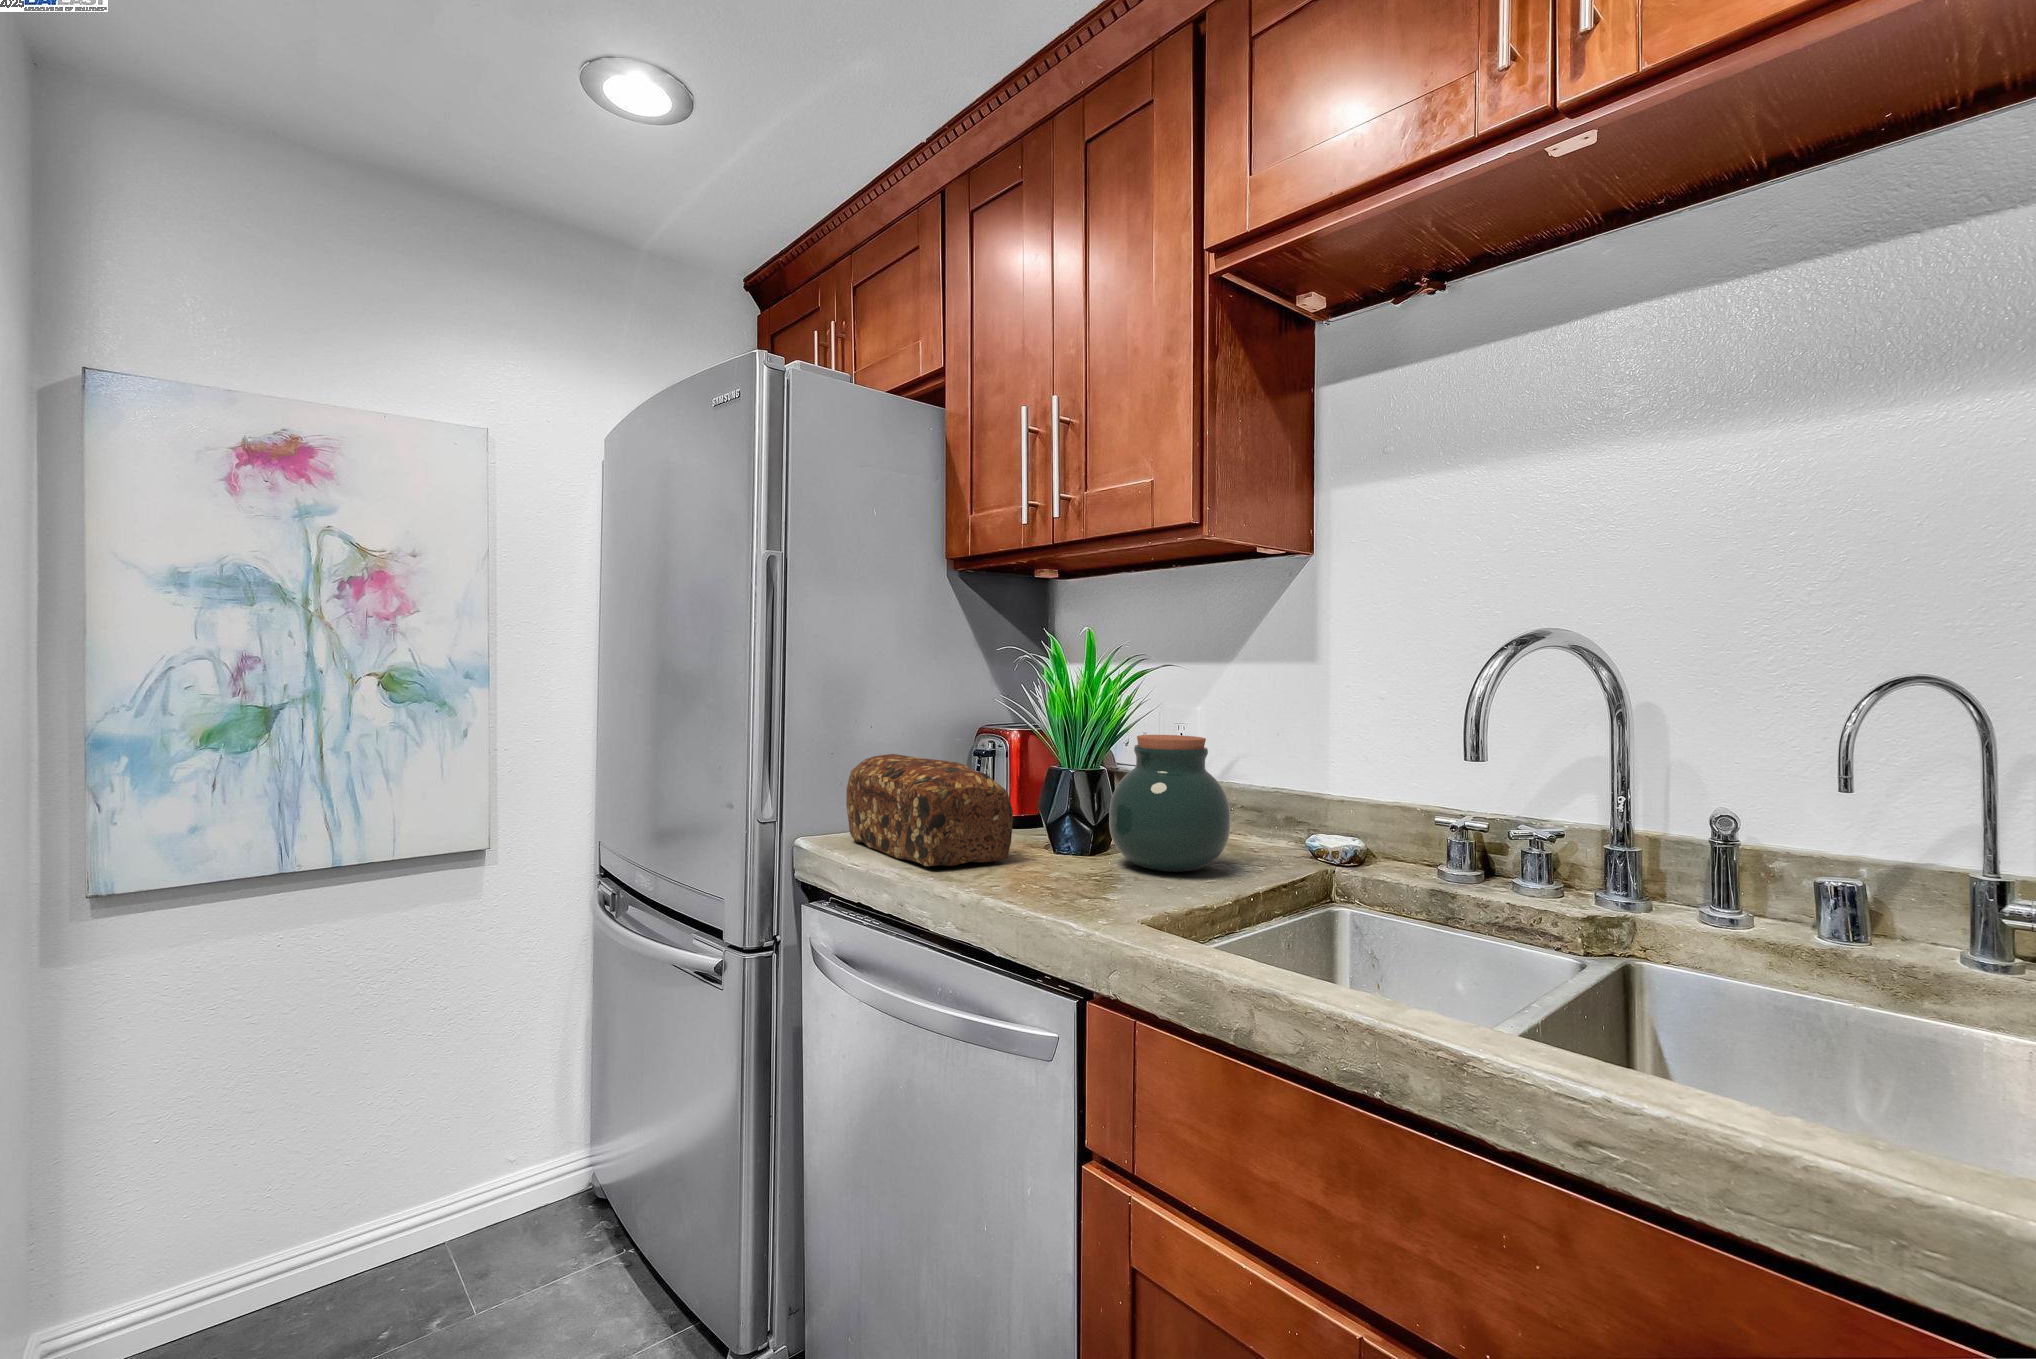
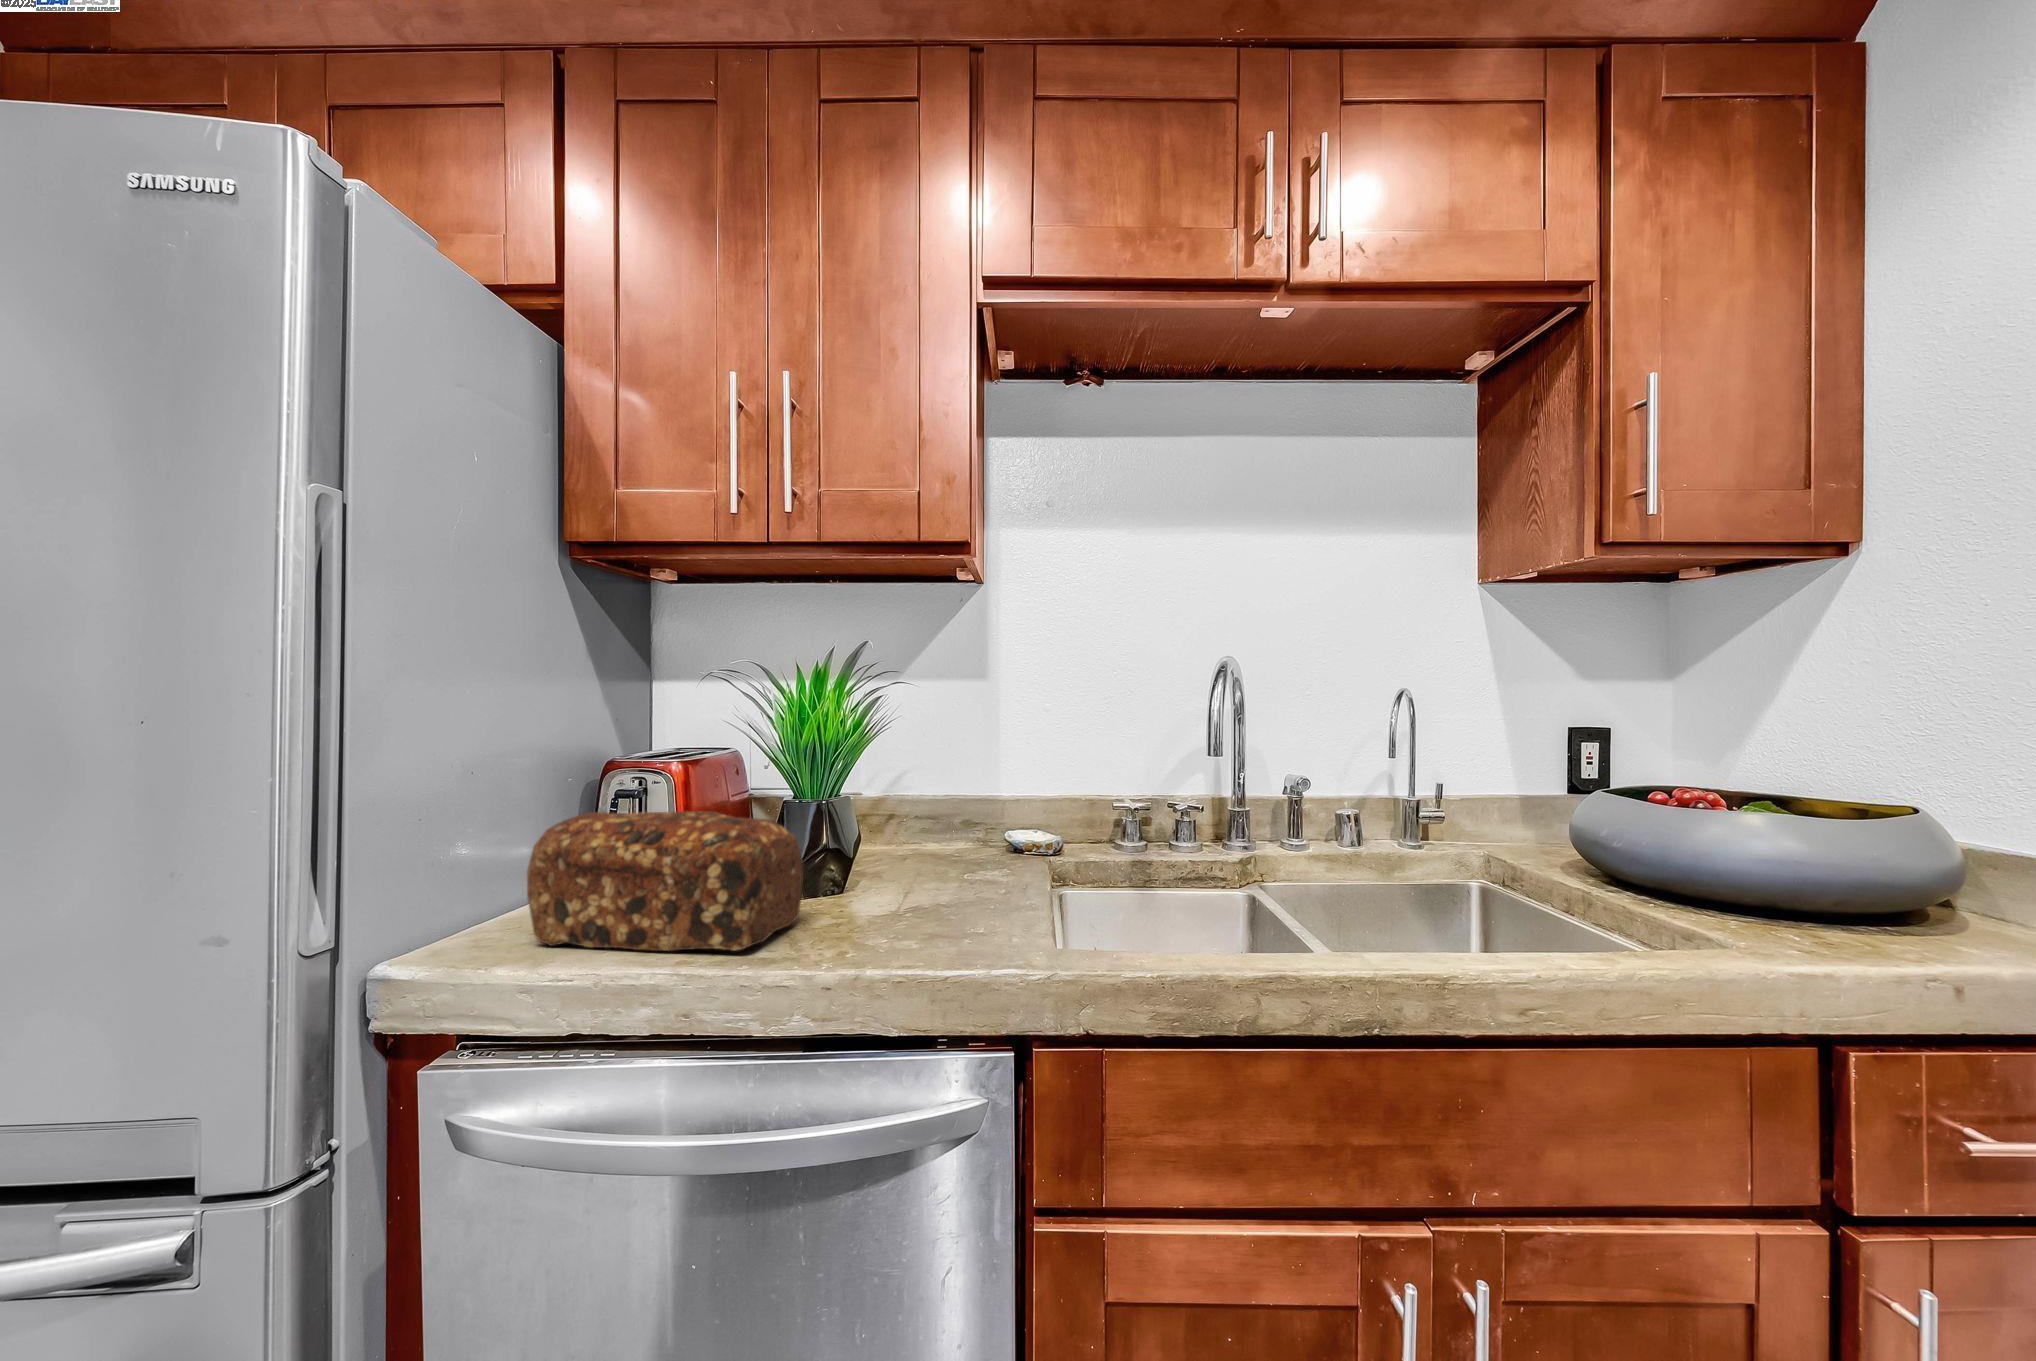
jar: present [1109,735,1230,872] -> none [880,751,1004,894]

